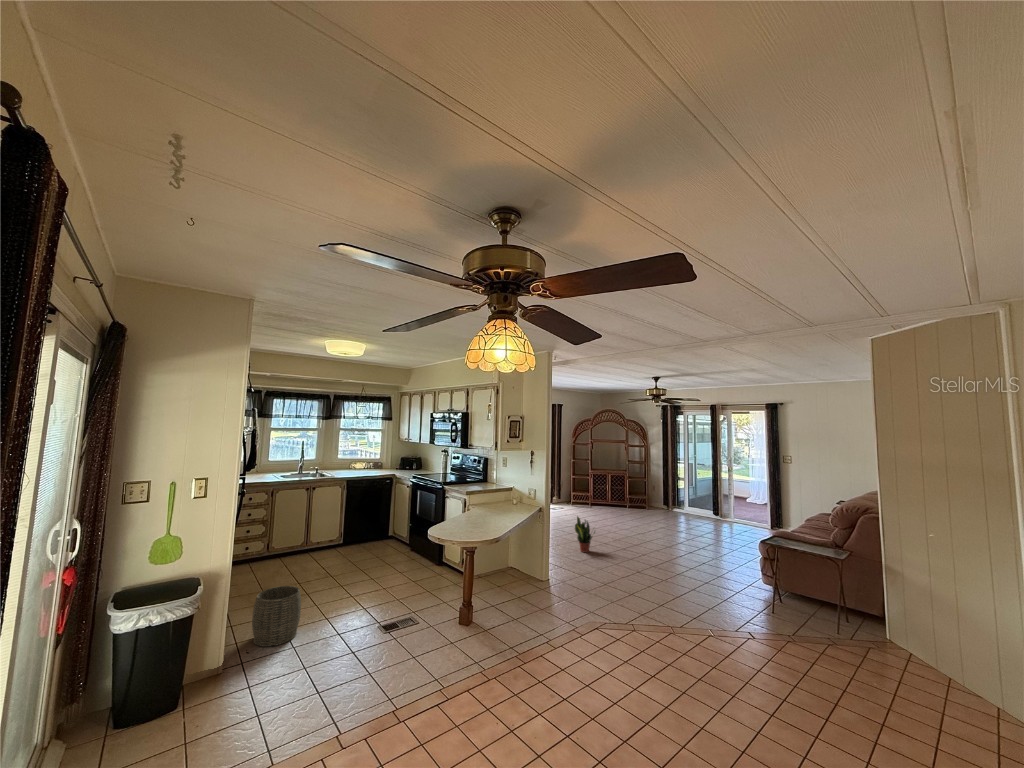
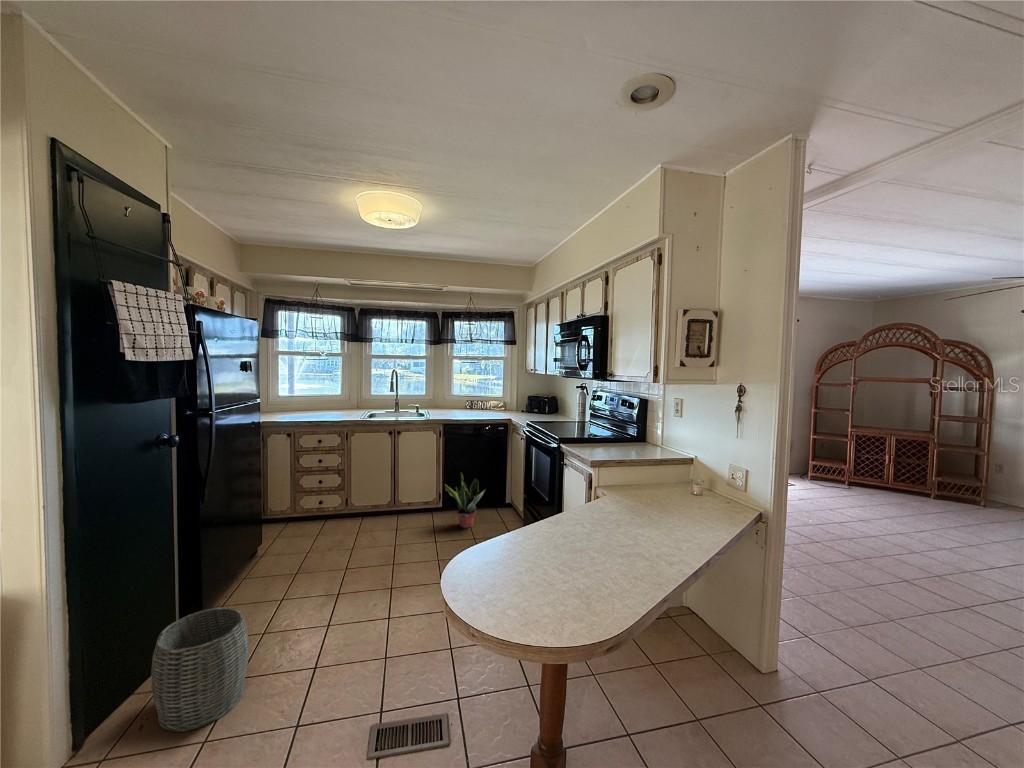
potted plant: present [575,517,595,553] -> present [445,474,484,528]

